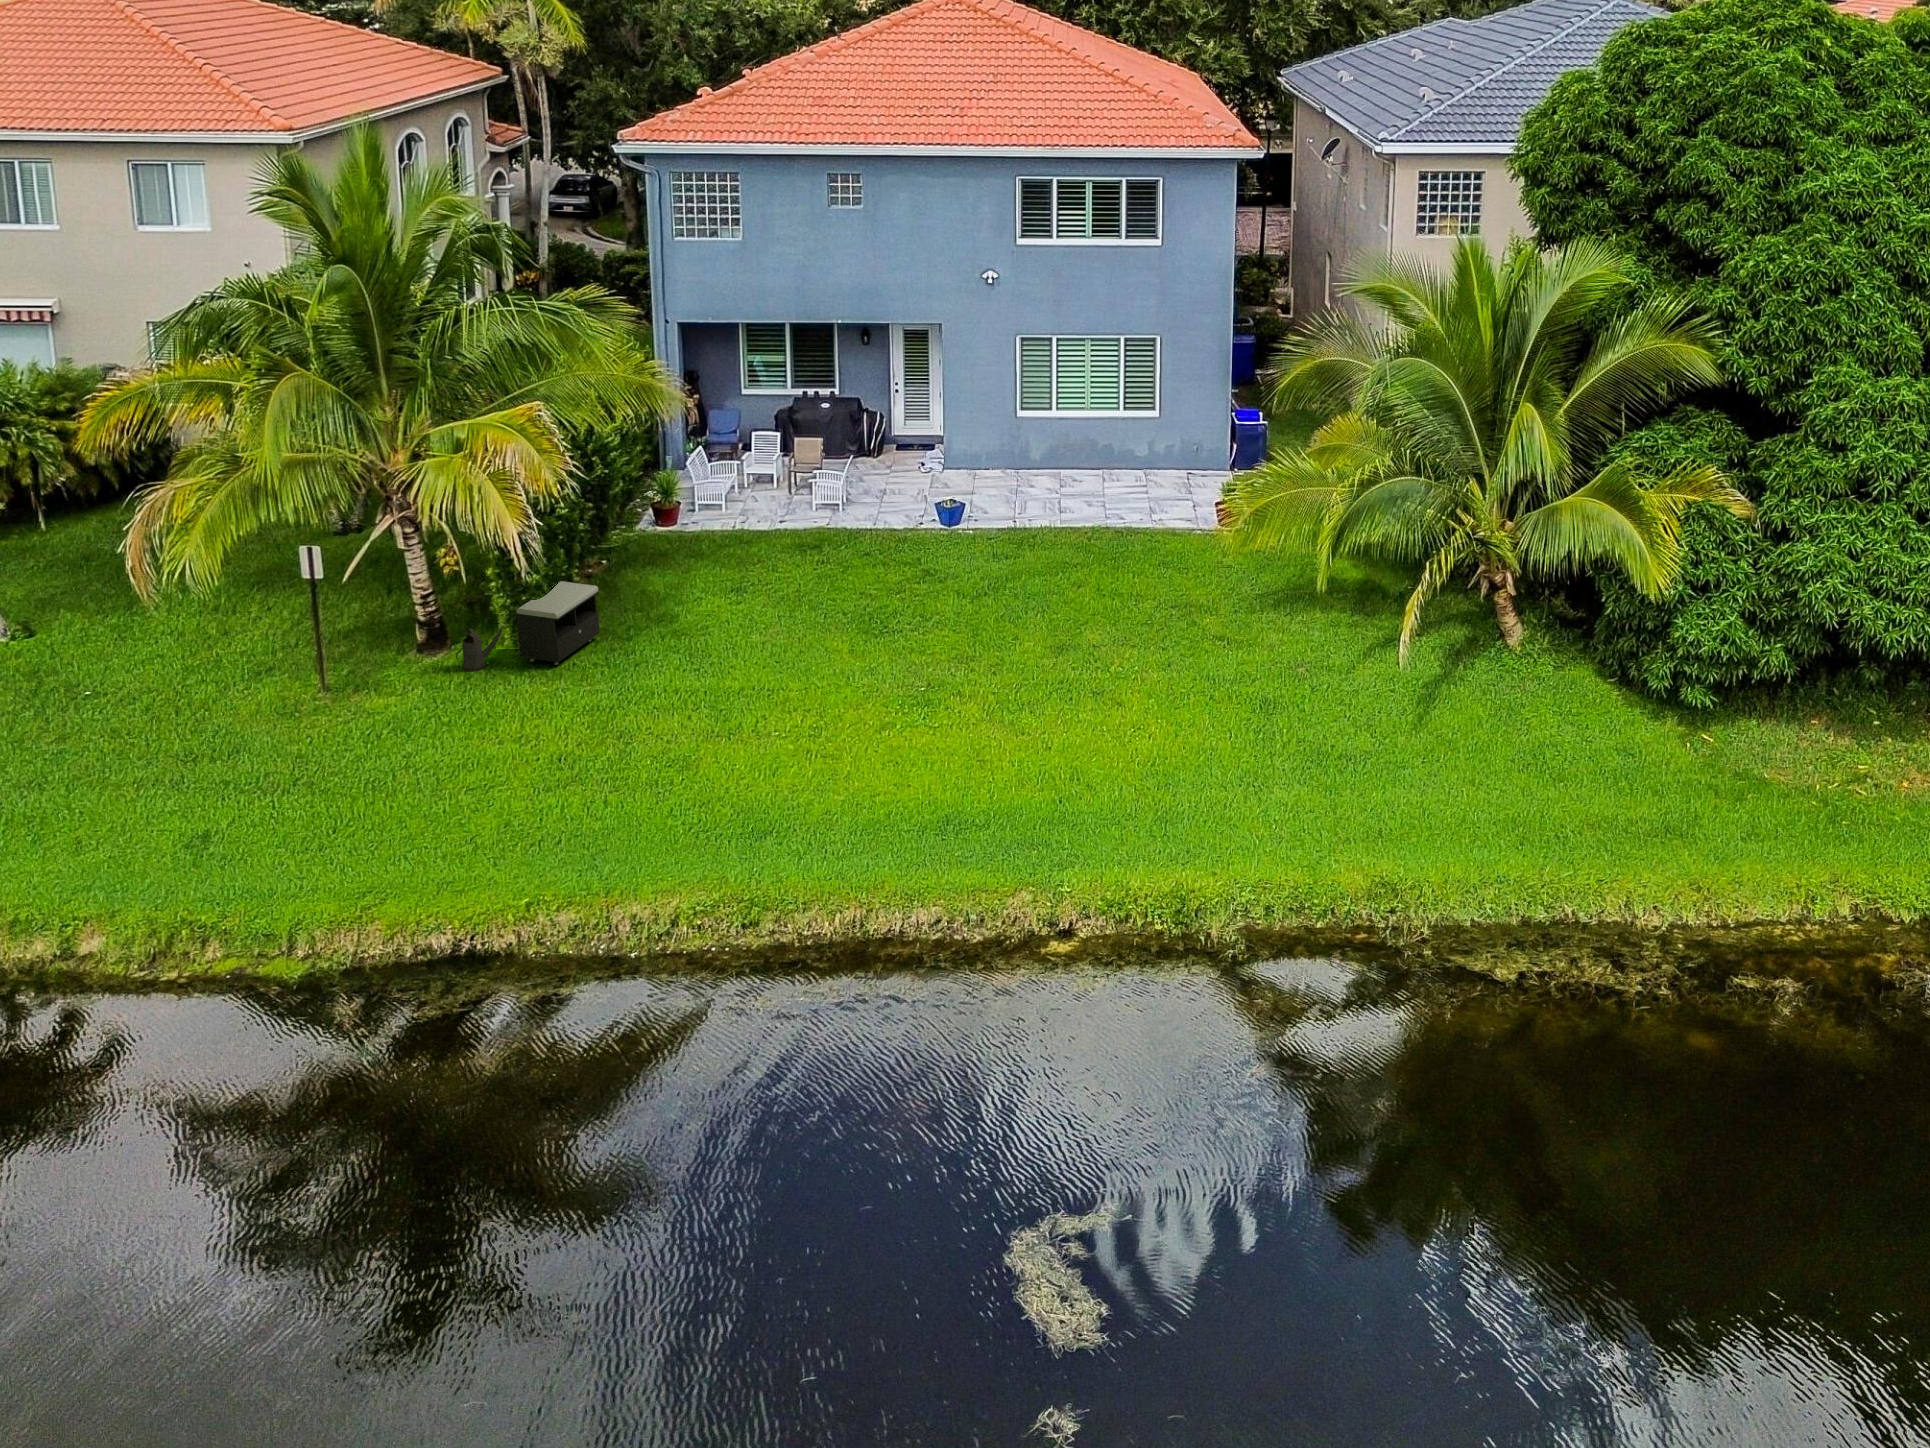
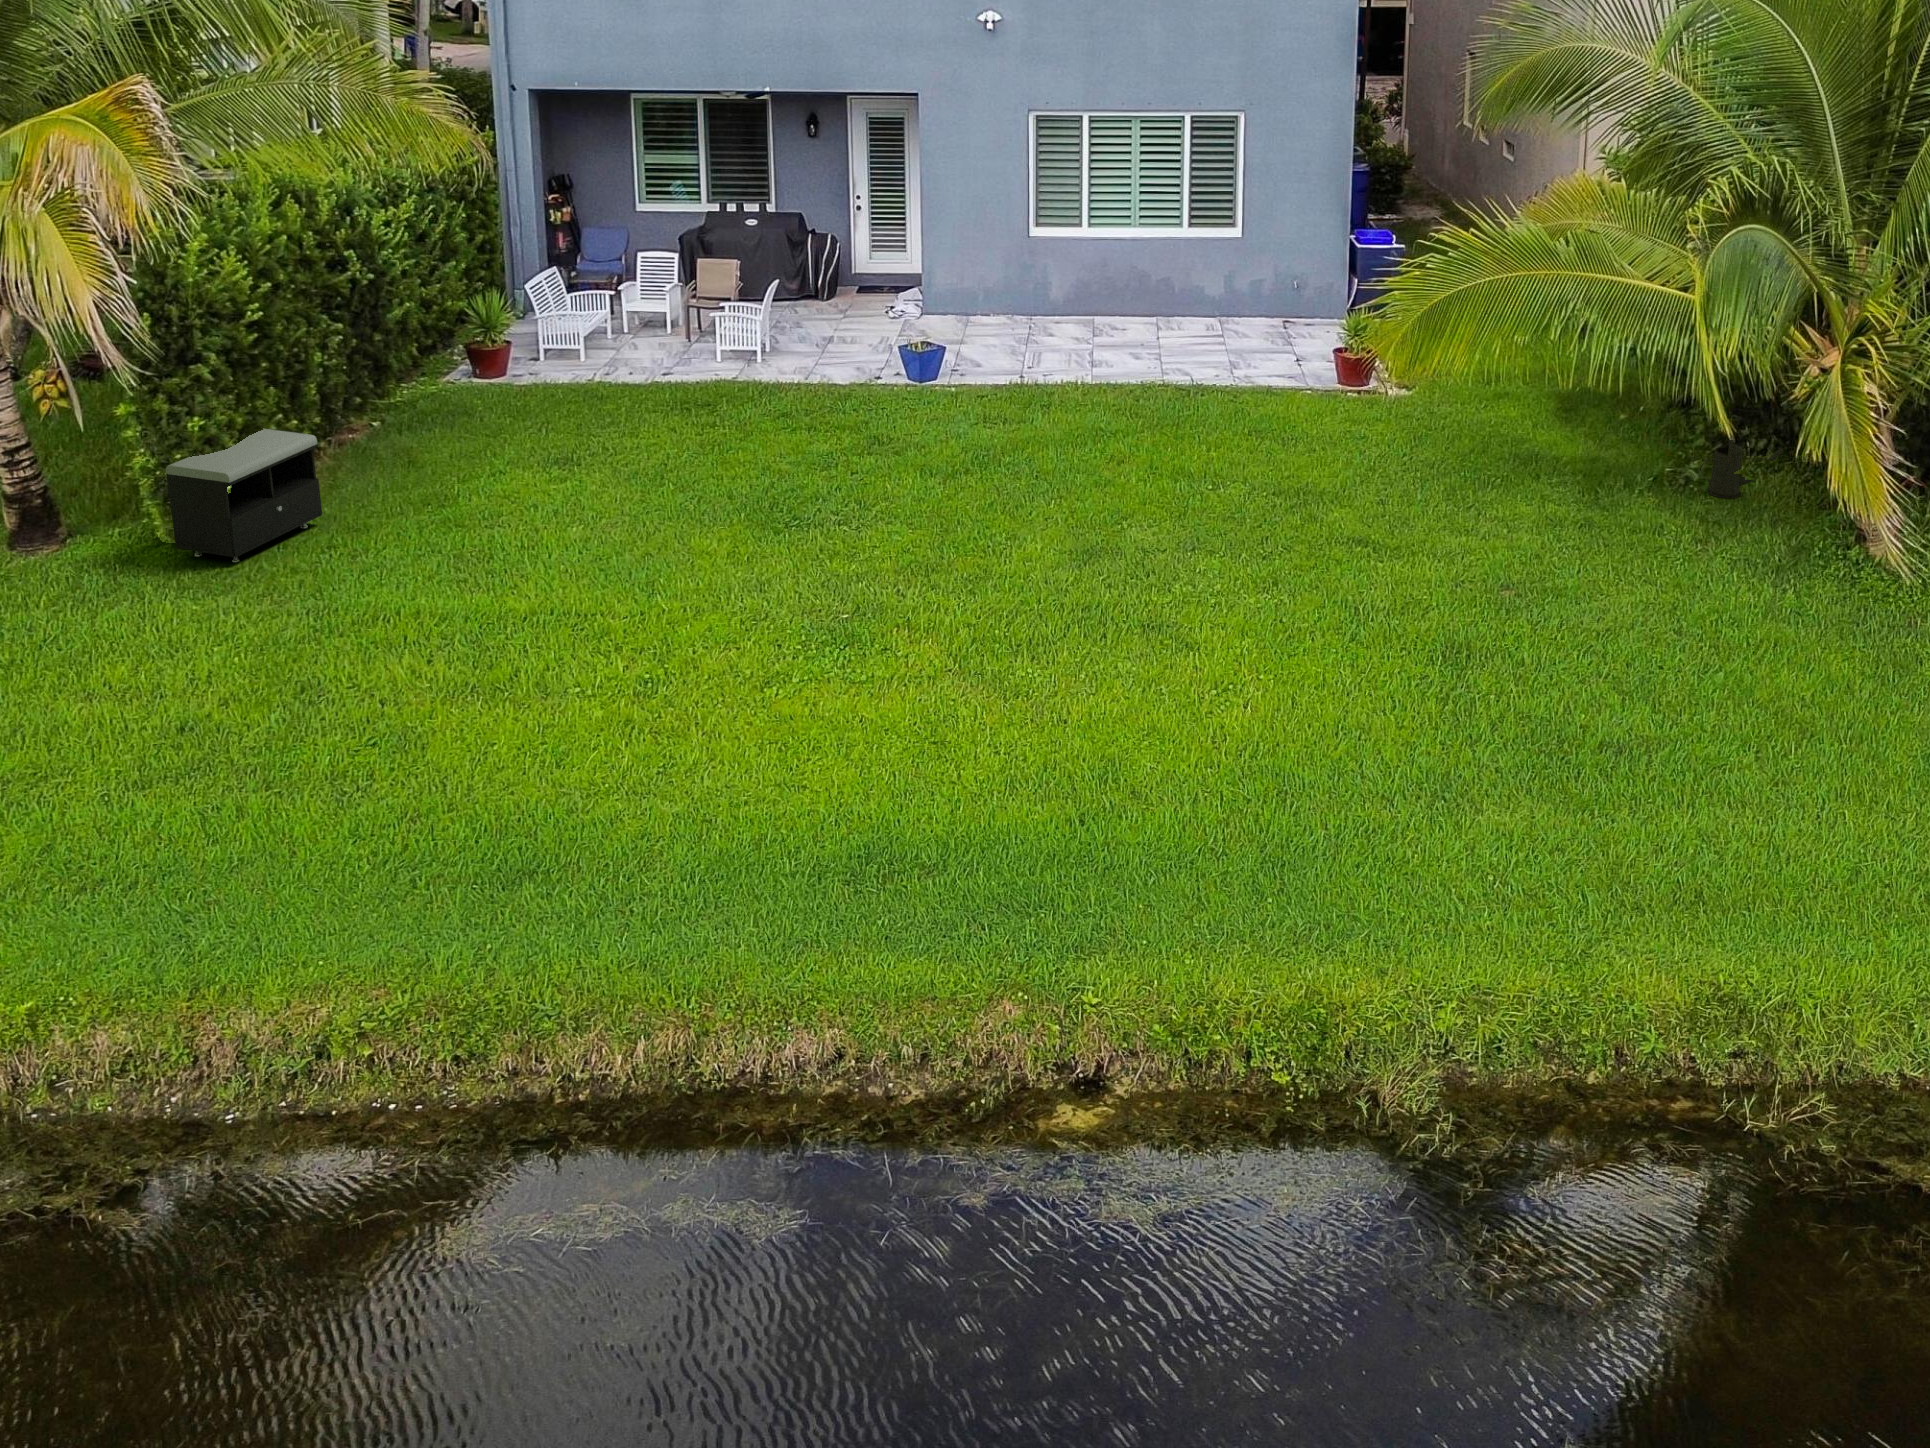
watering can: present [456,628,502,672] -> present [1700,439,1783,499]

